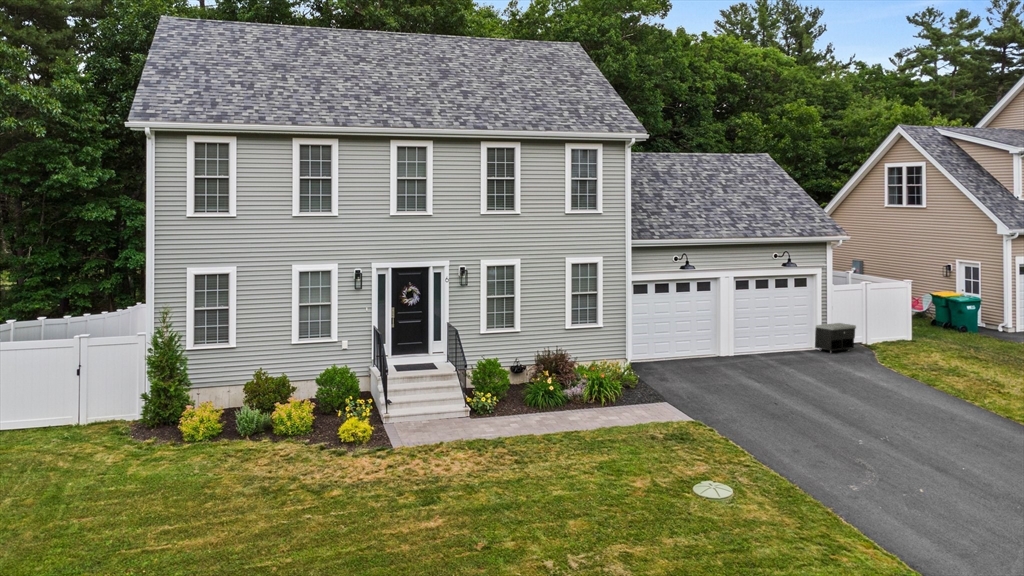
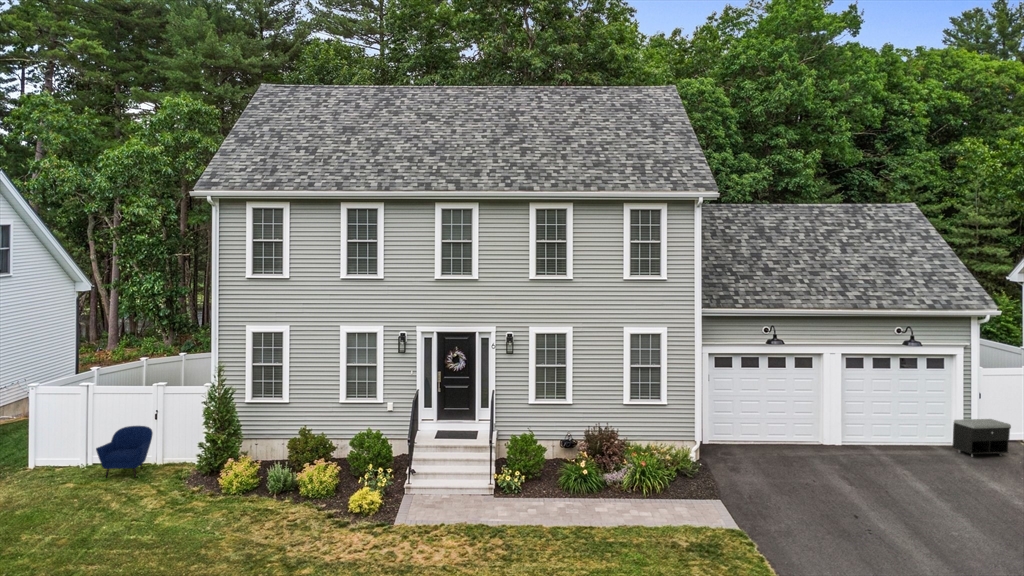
armchair: none [30,381,92,439] -> present [96,426,153,478]

